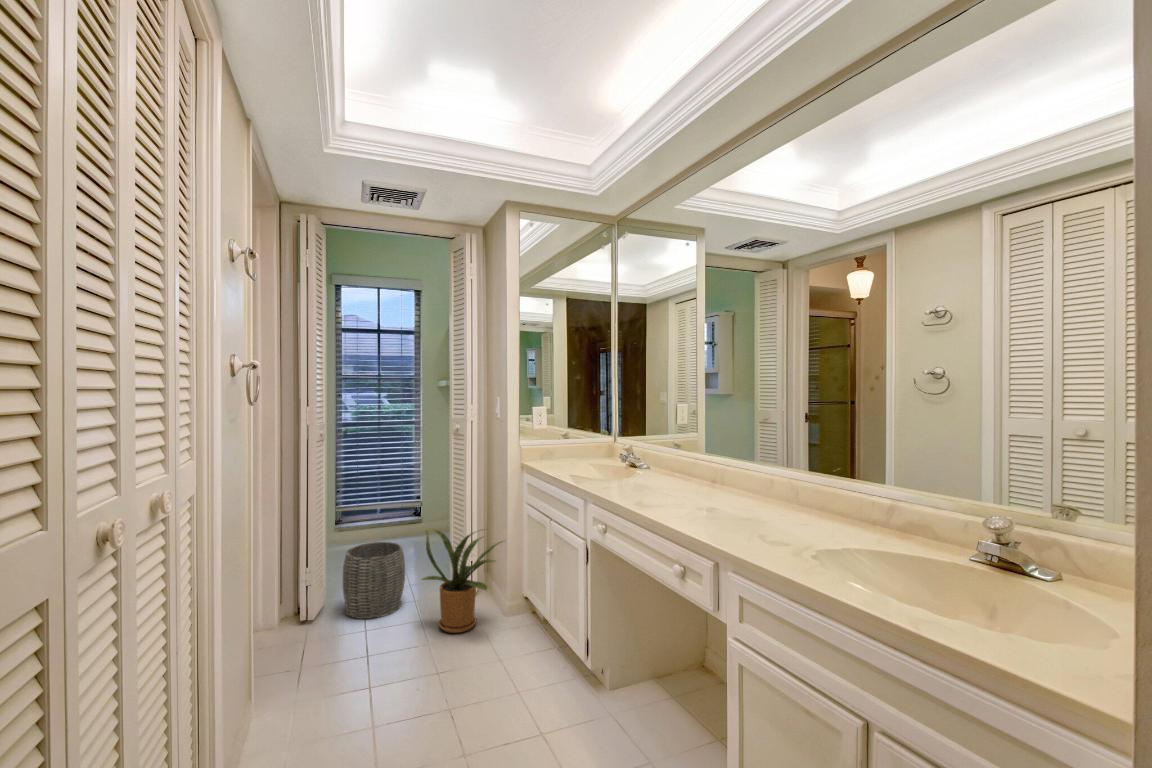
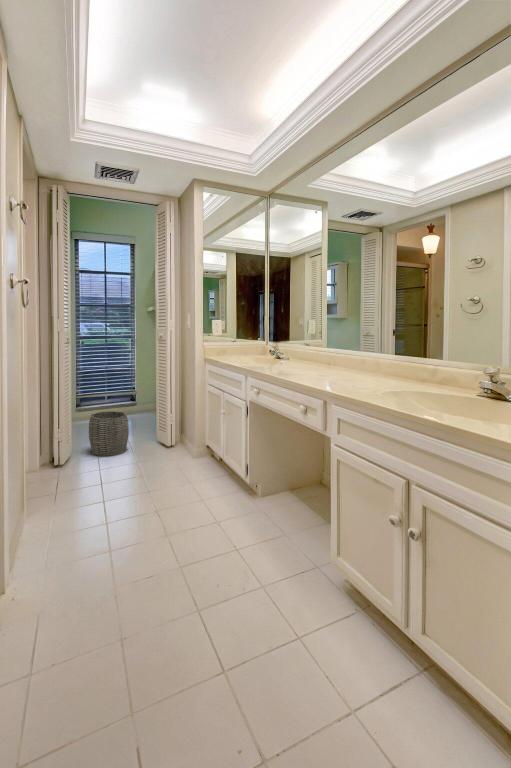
house plant: present [422,529,503,633] -> none [138,400,194,464]

